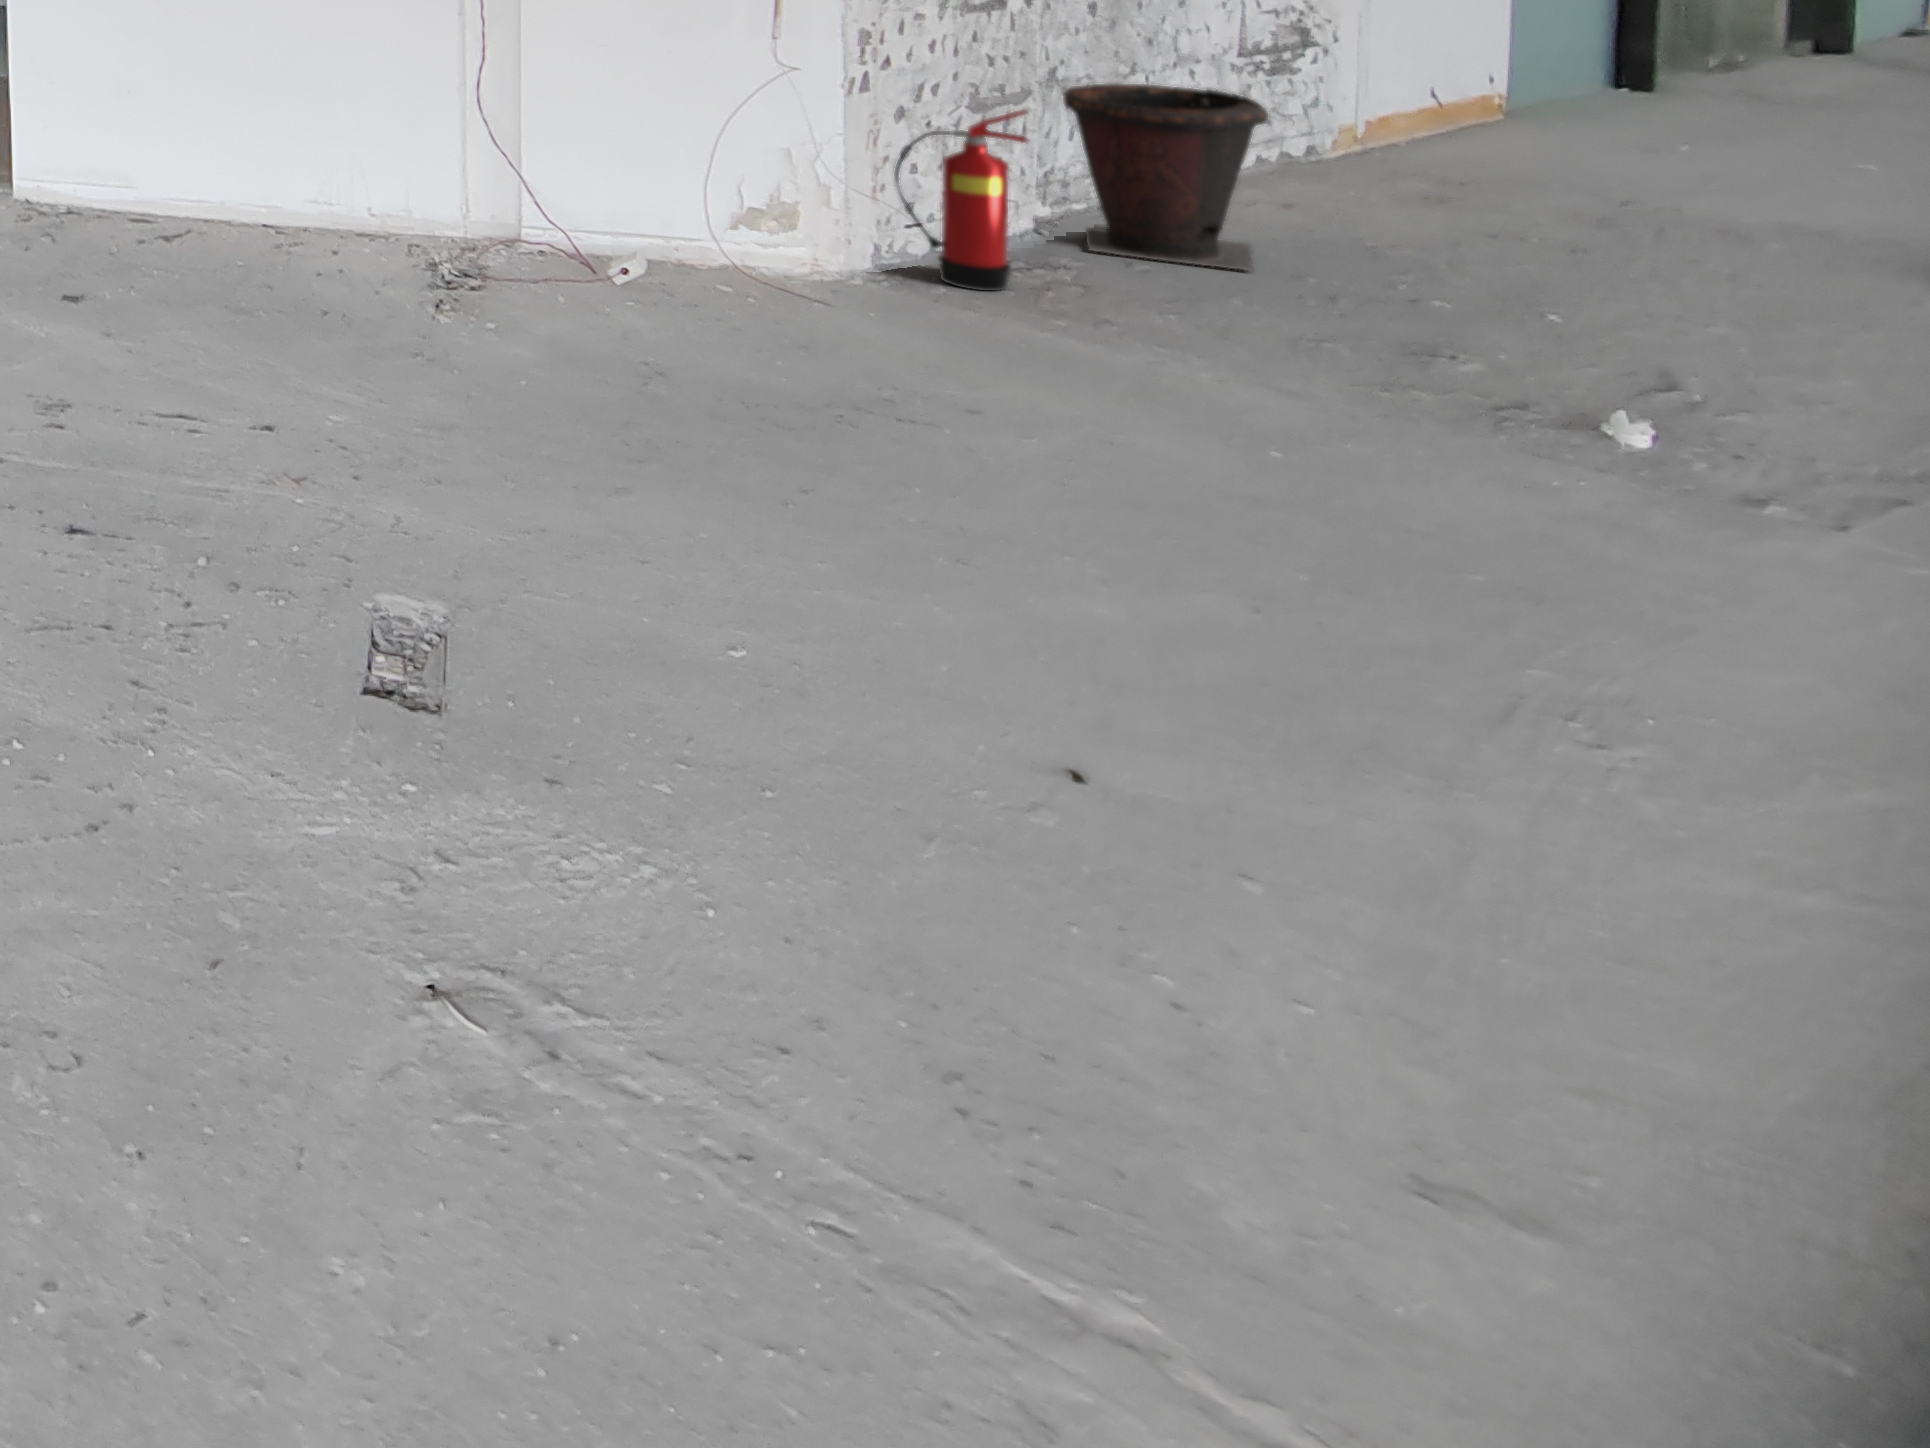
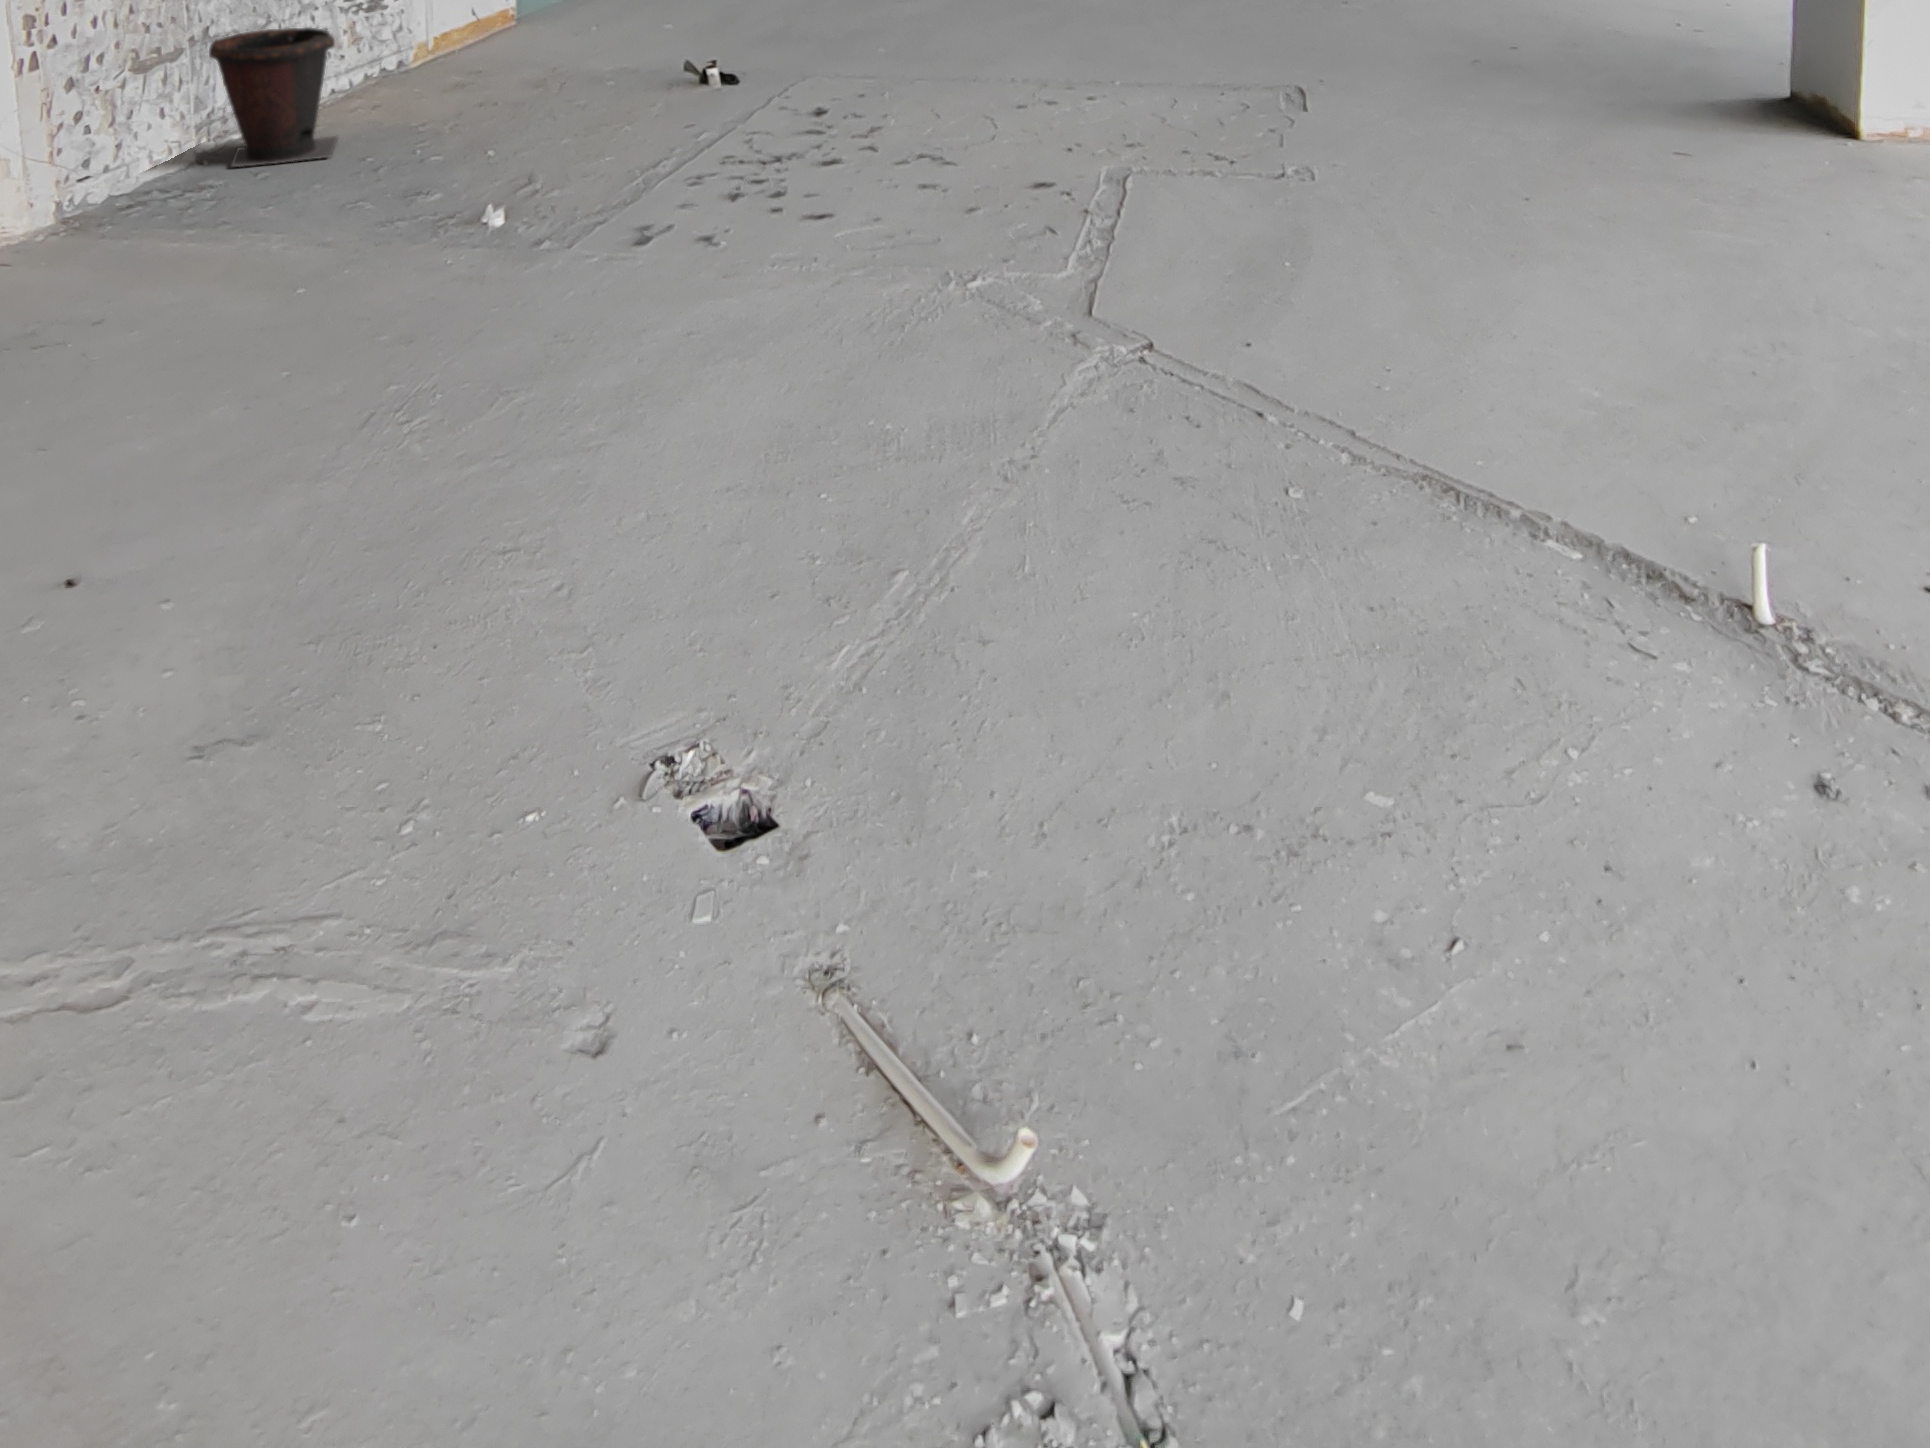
fire extinguisher: present [895,109,1028,291] -> none [62,66,163,224]

